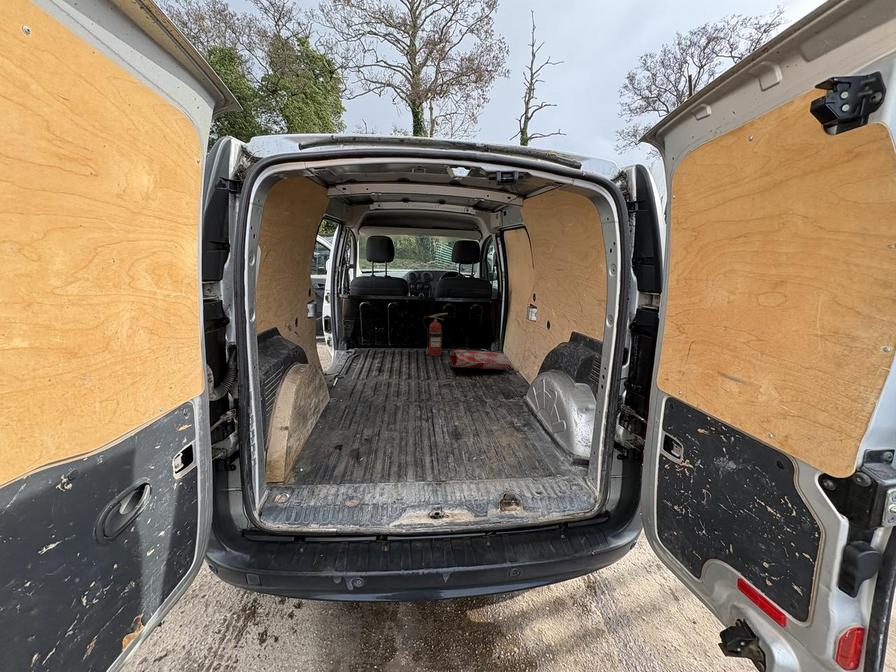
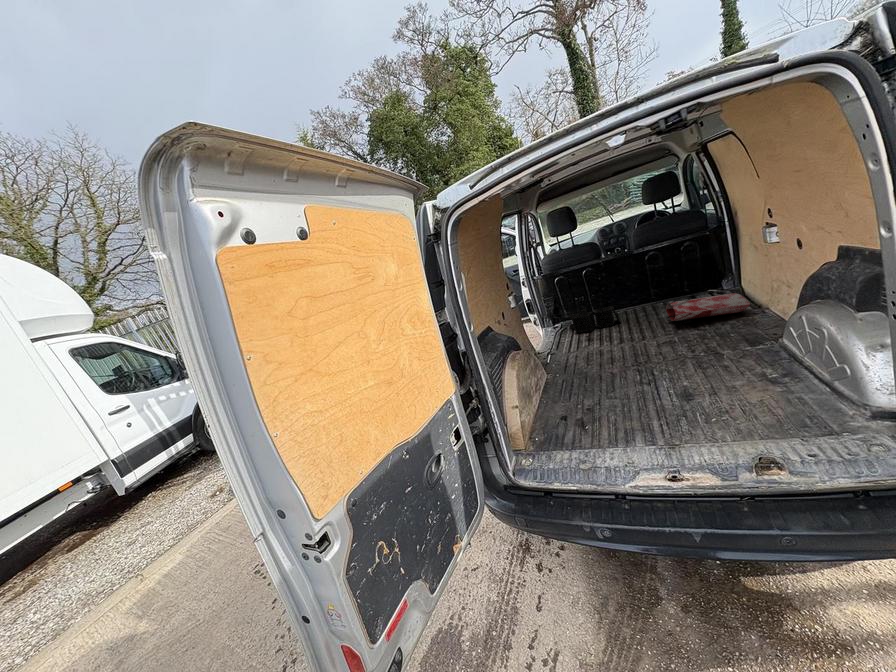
fire extinguisher: present [423,313,448,356] -> none [628,265,656,313]
storage bin: none [359,337,409,363] -> present [569,306,621,333]

